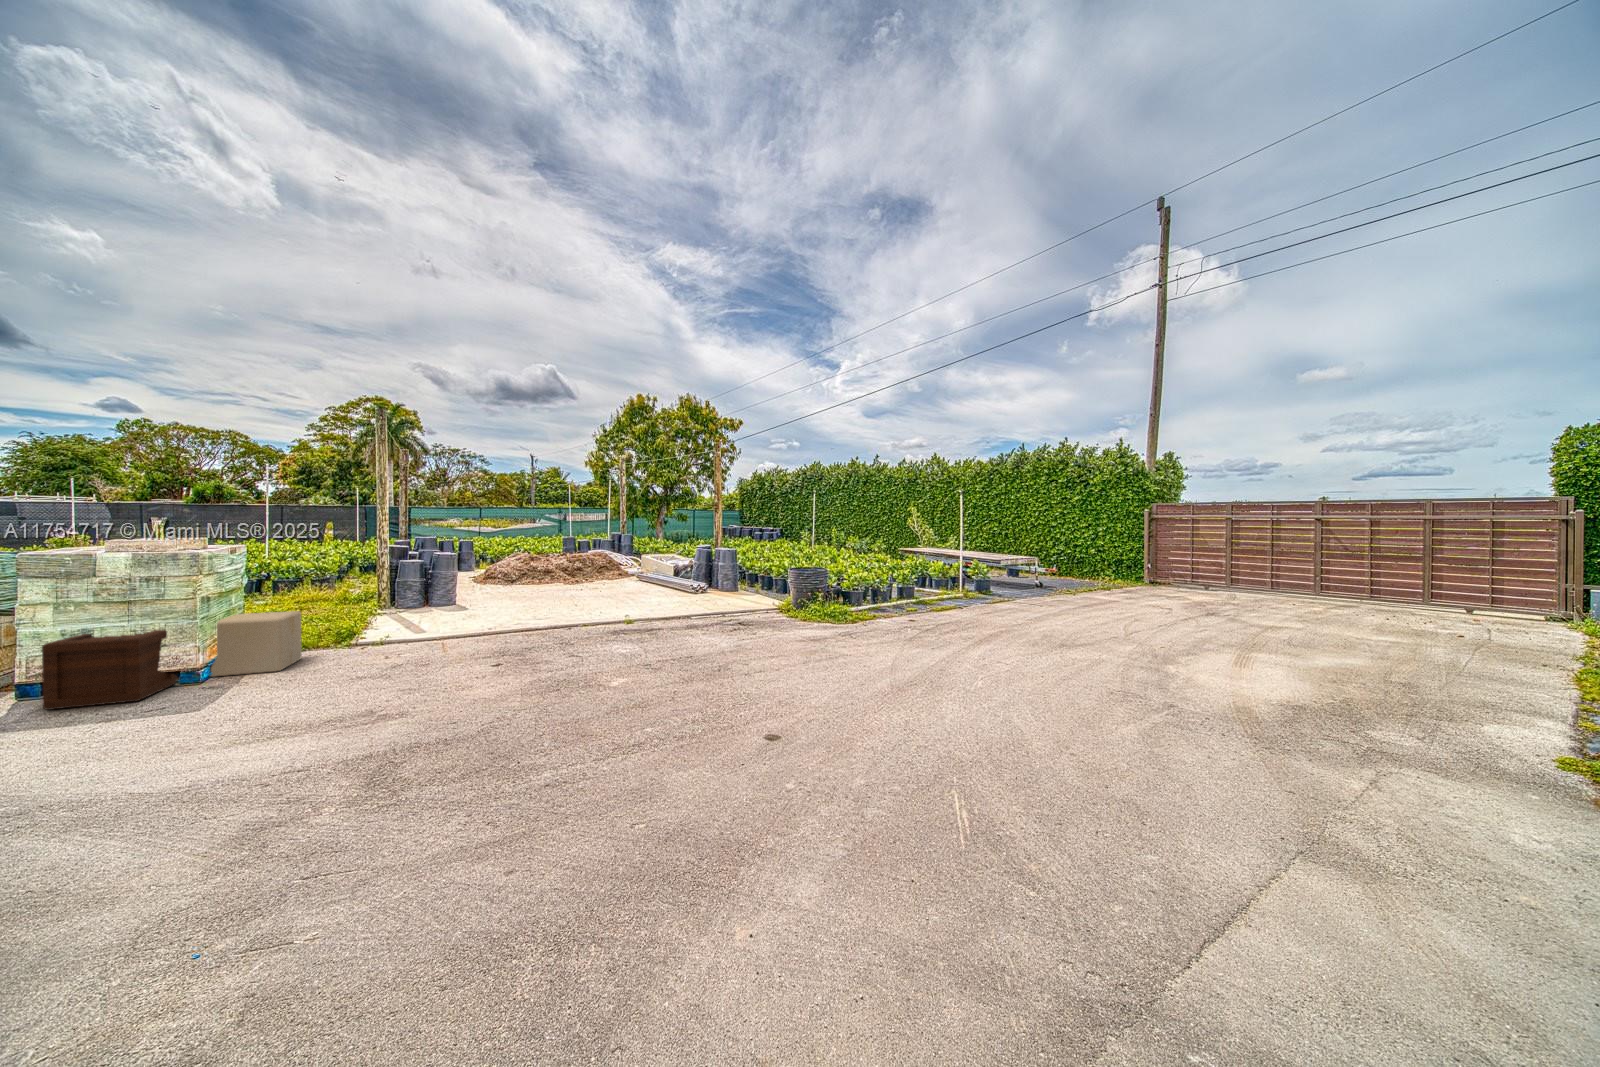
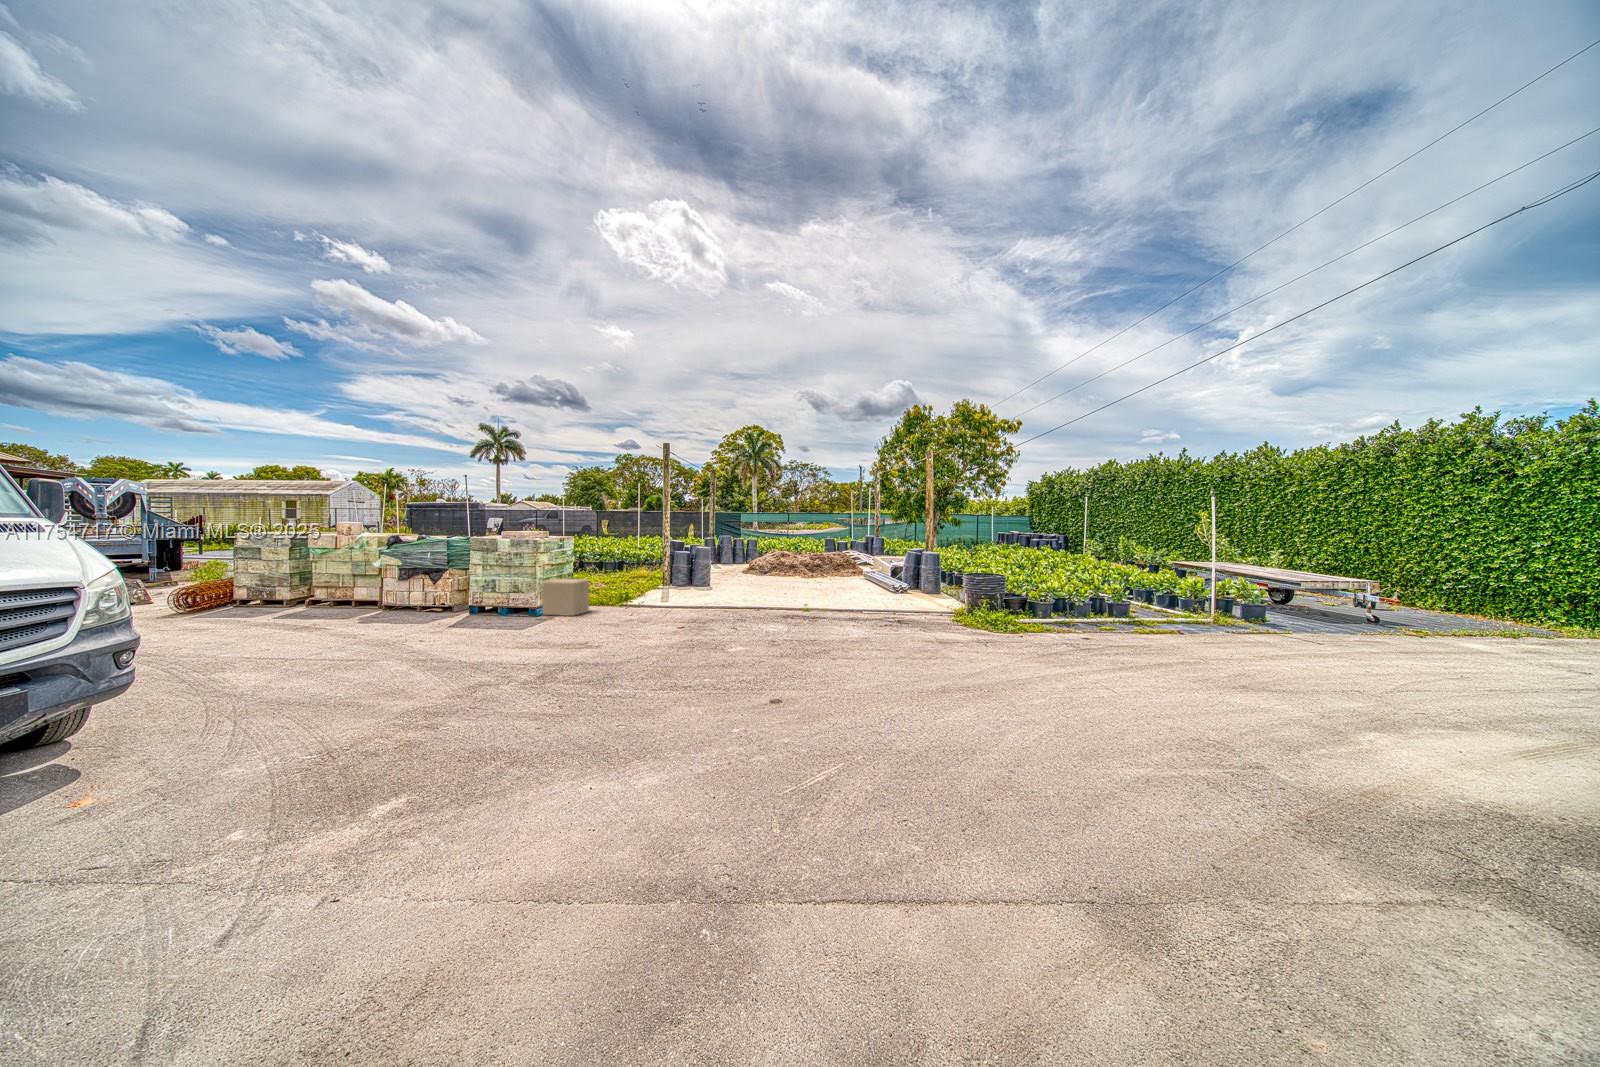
wooden crate: present [42,630,176,710] -> none [473,581,527,621]

